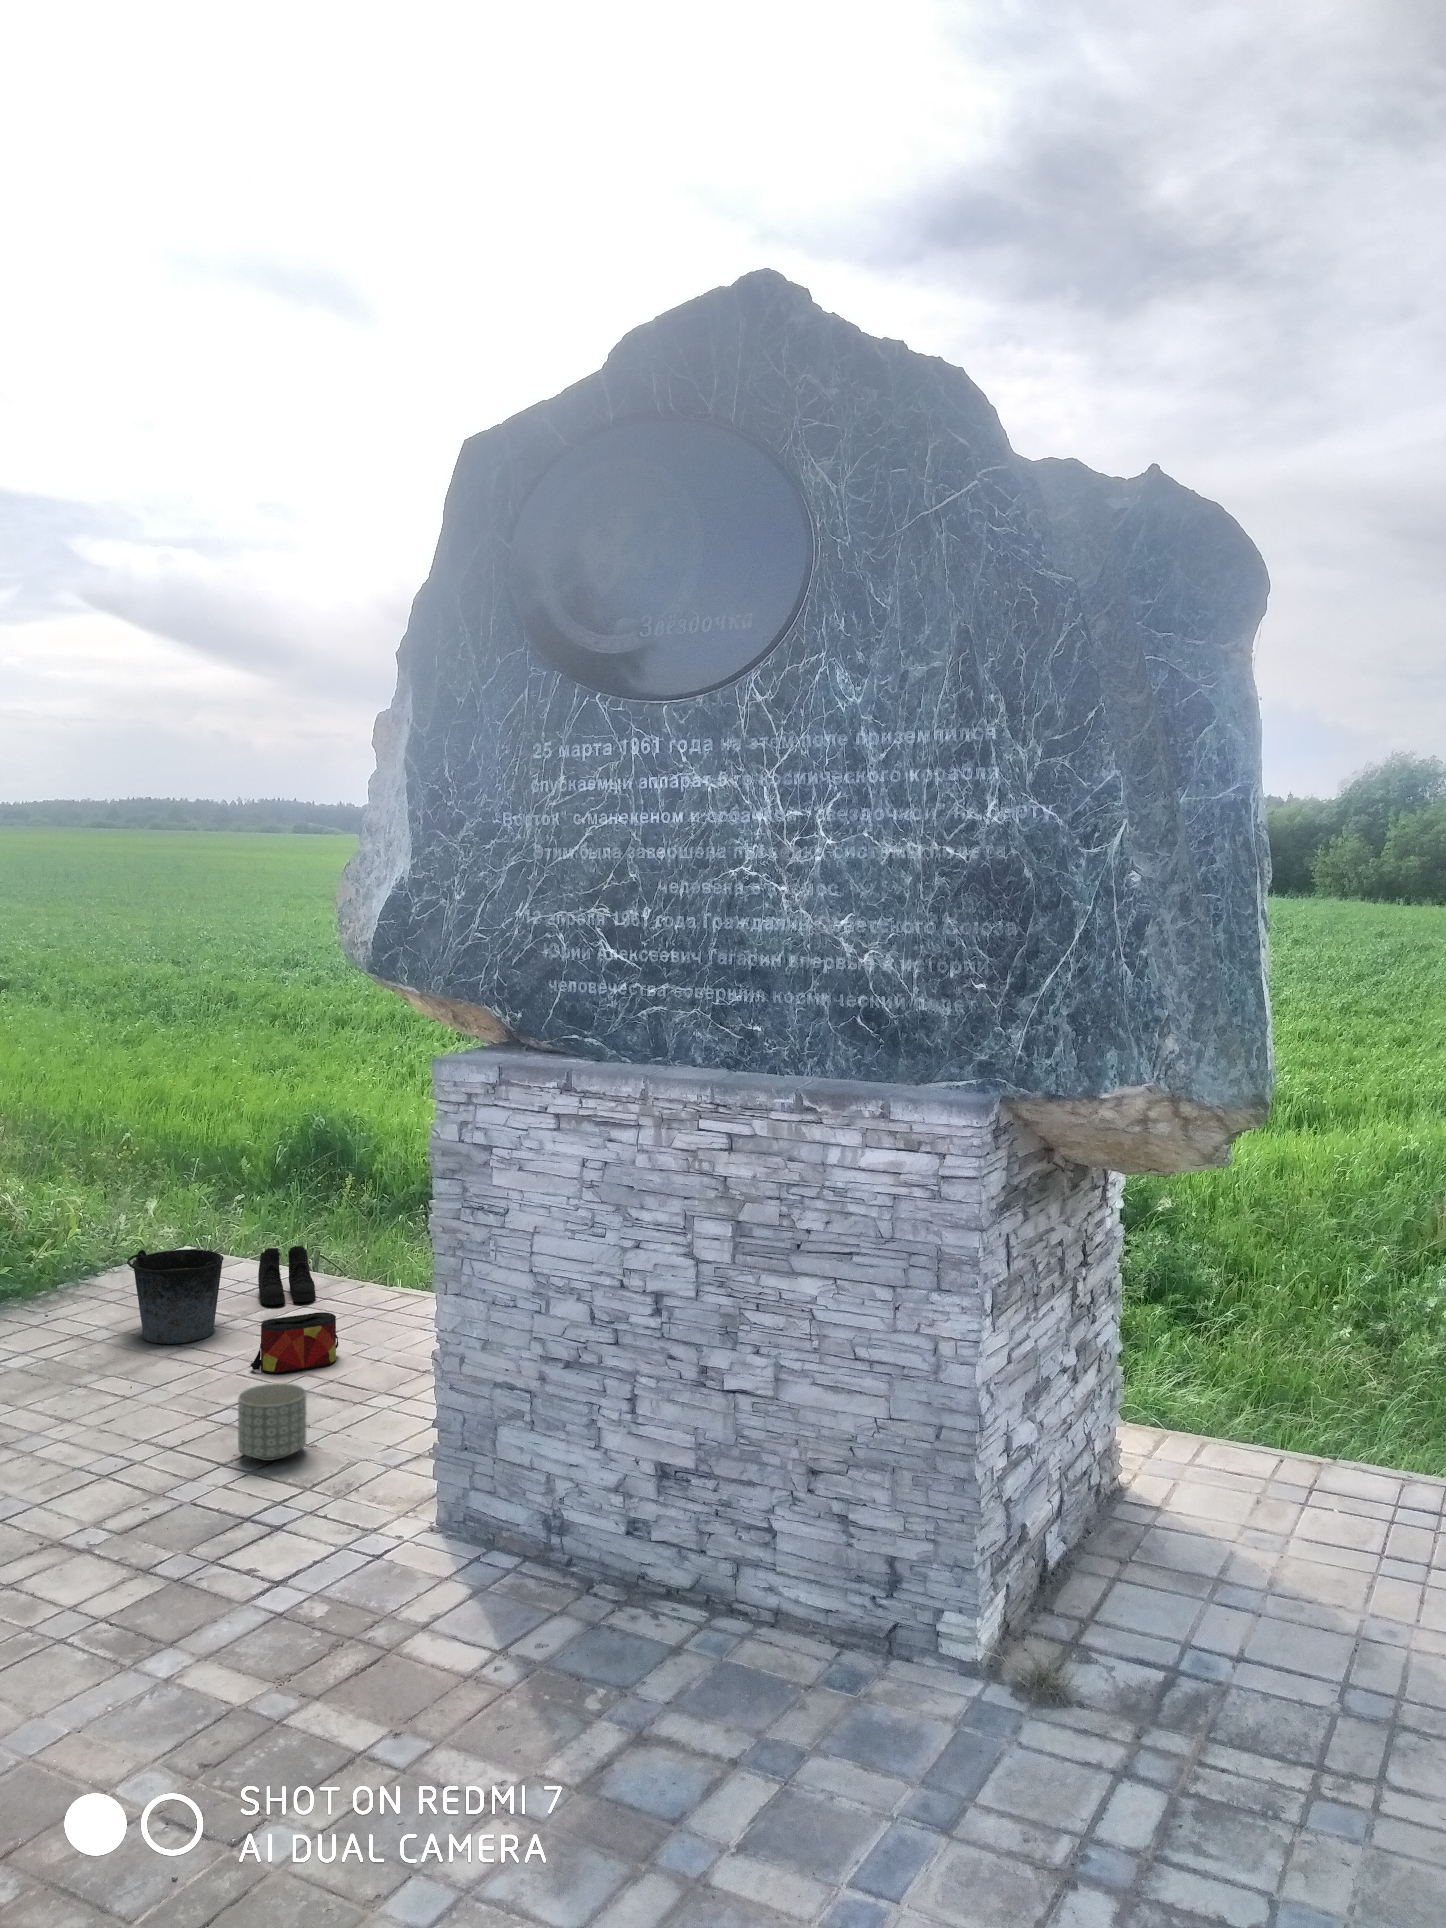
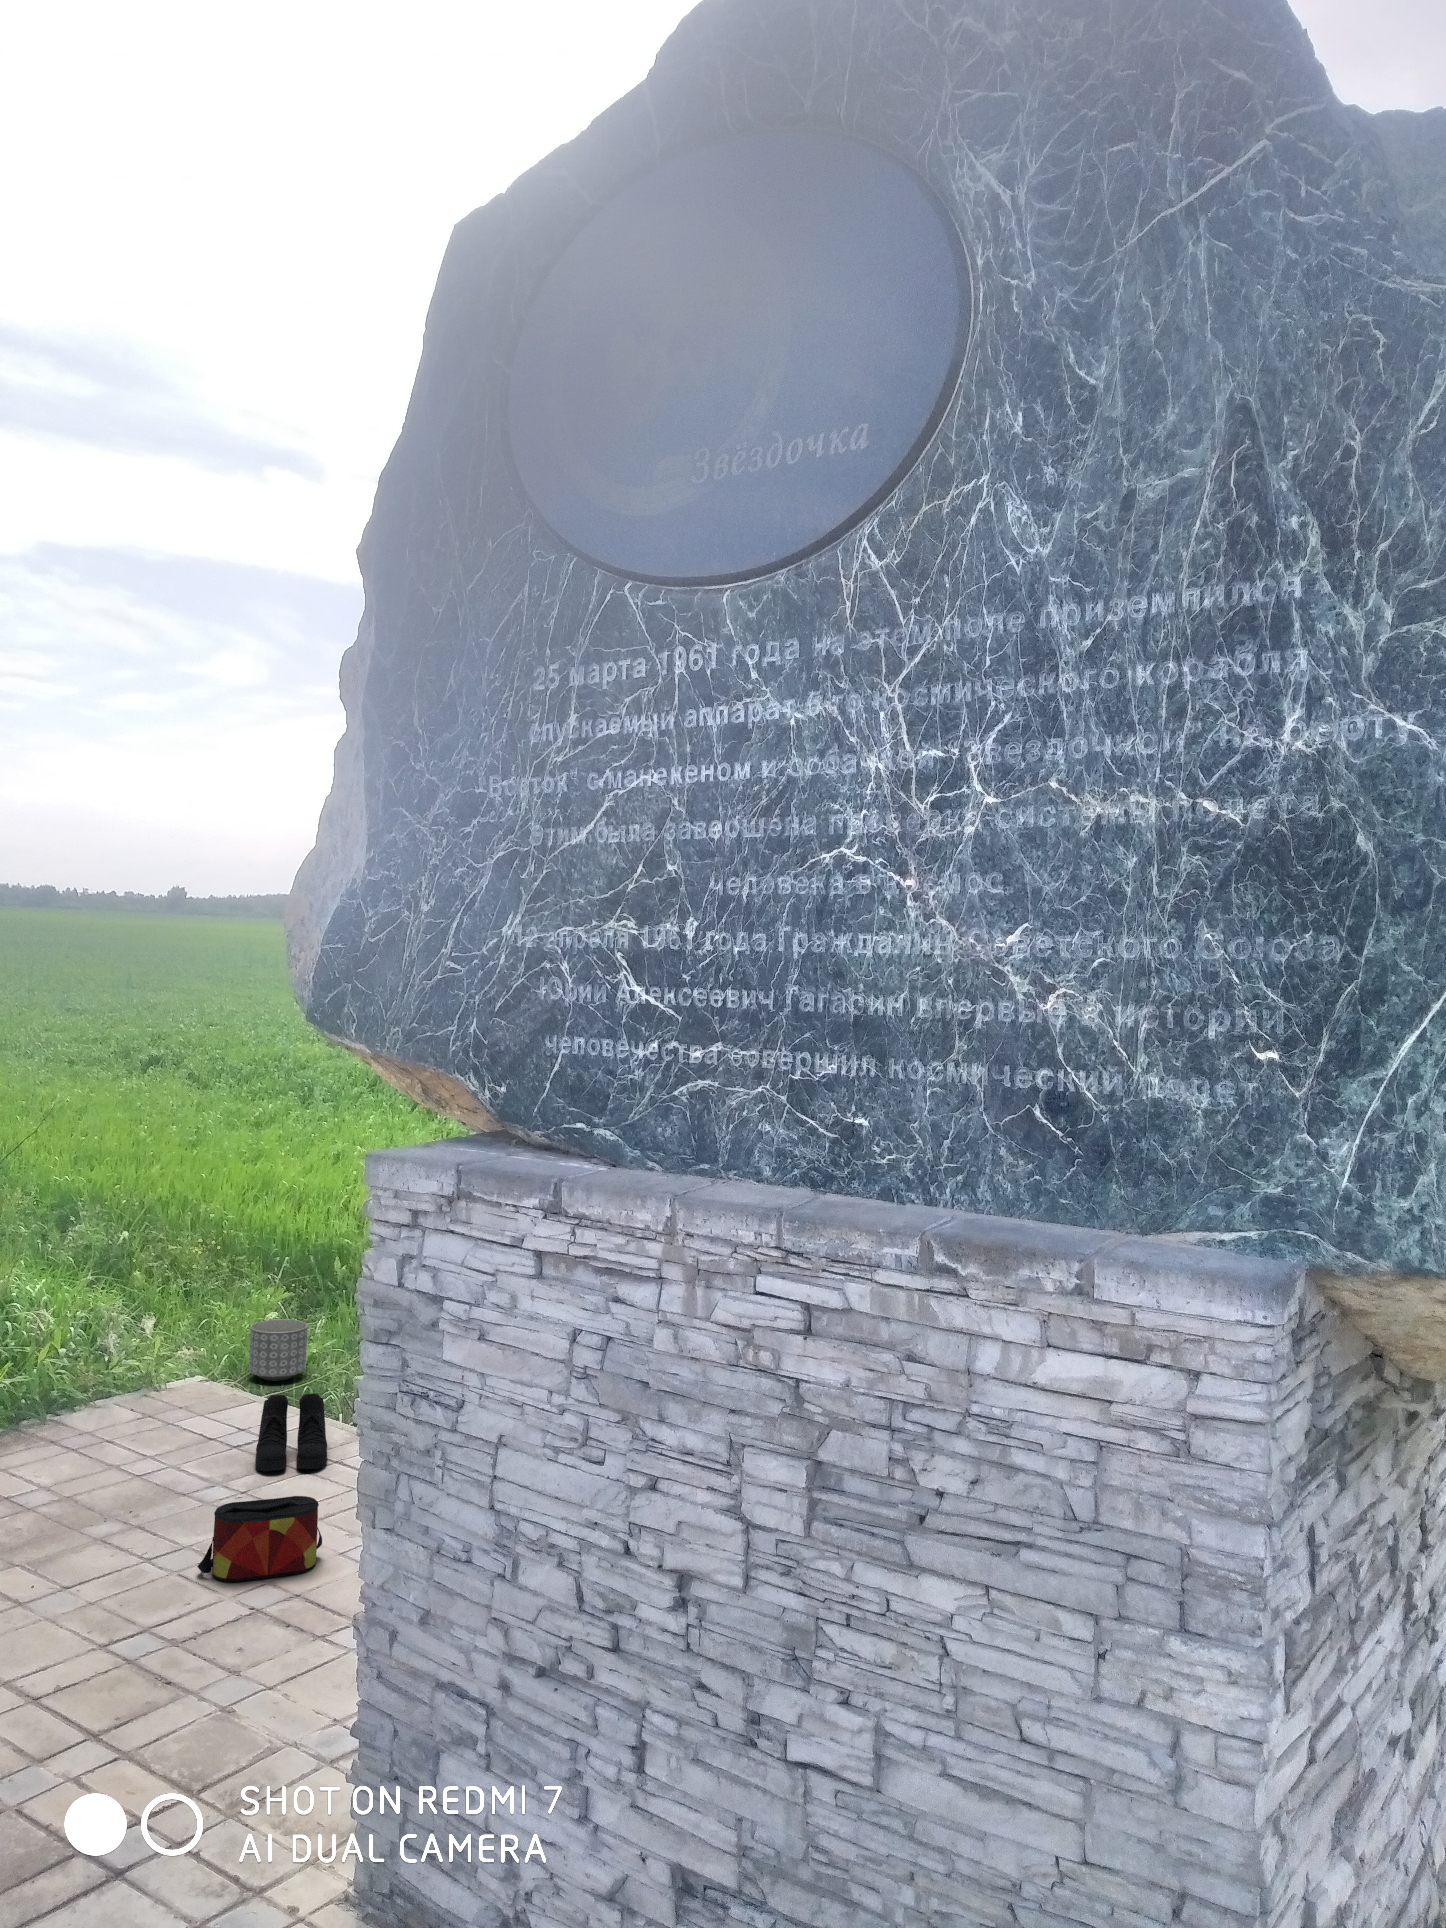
bucket: present [127,1249,224,1344] -> none [72,1393,198,1523]
planter: present [238,1383,306,1461] -> present [249,1319,308,1381]

